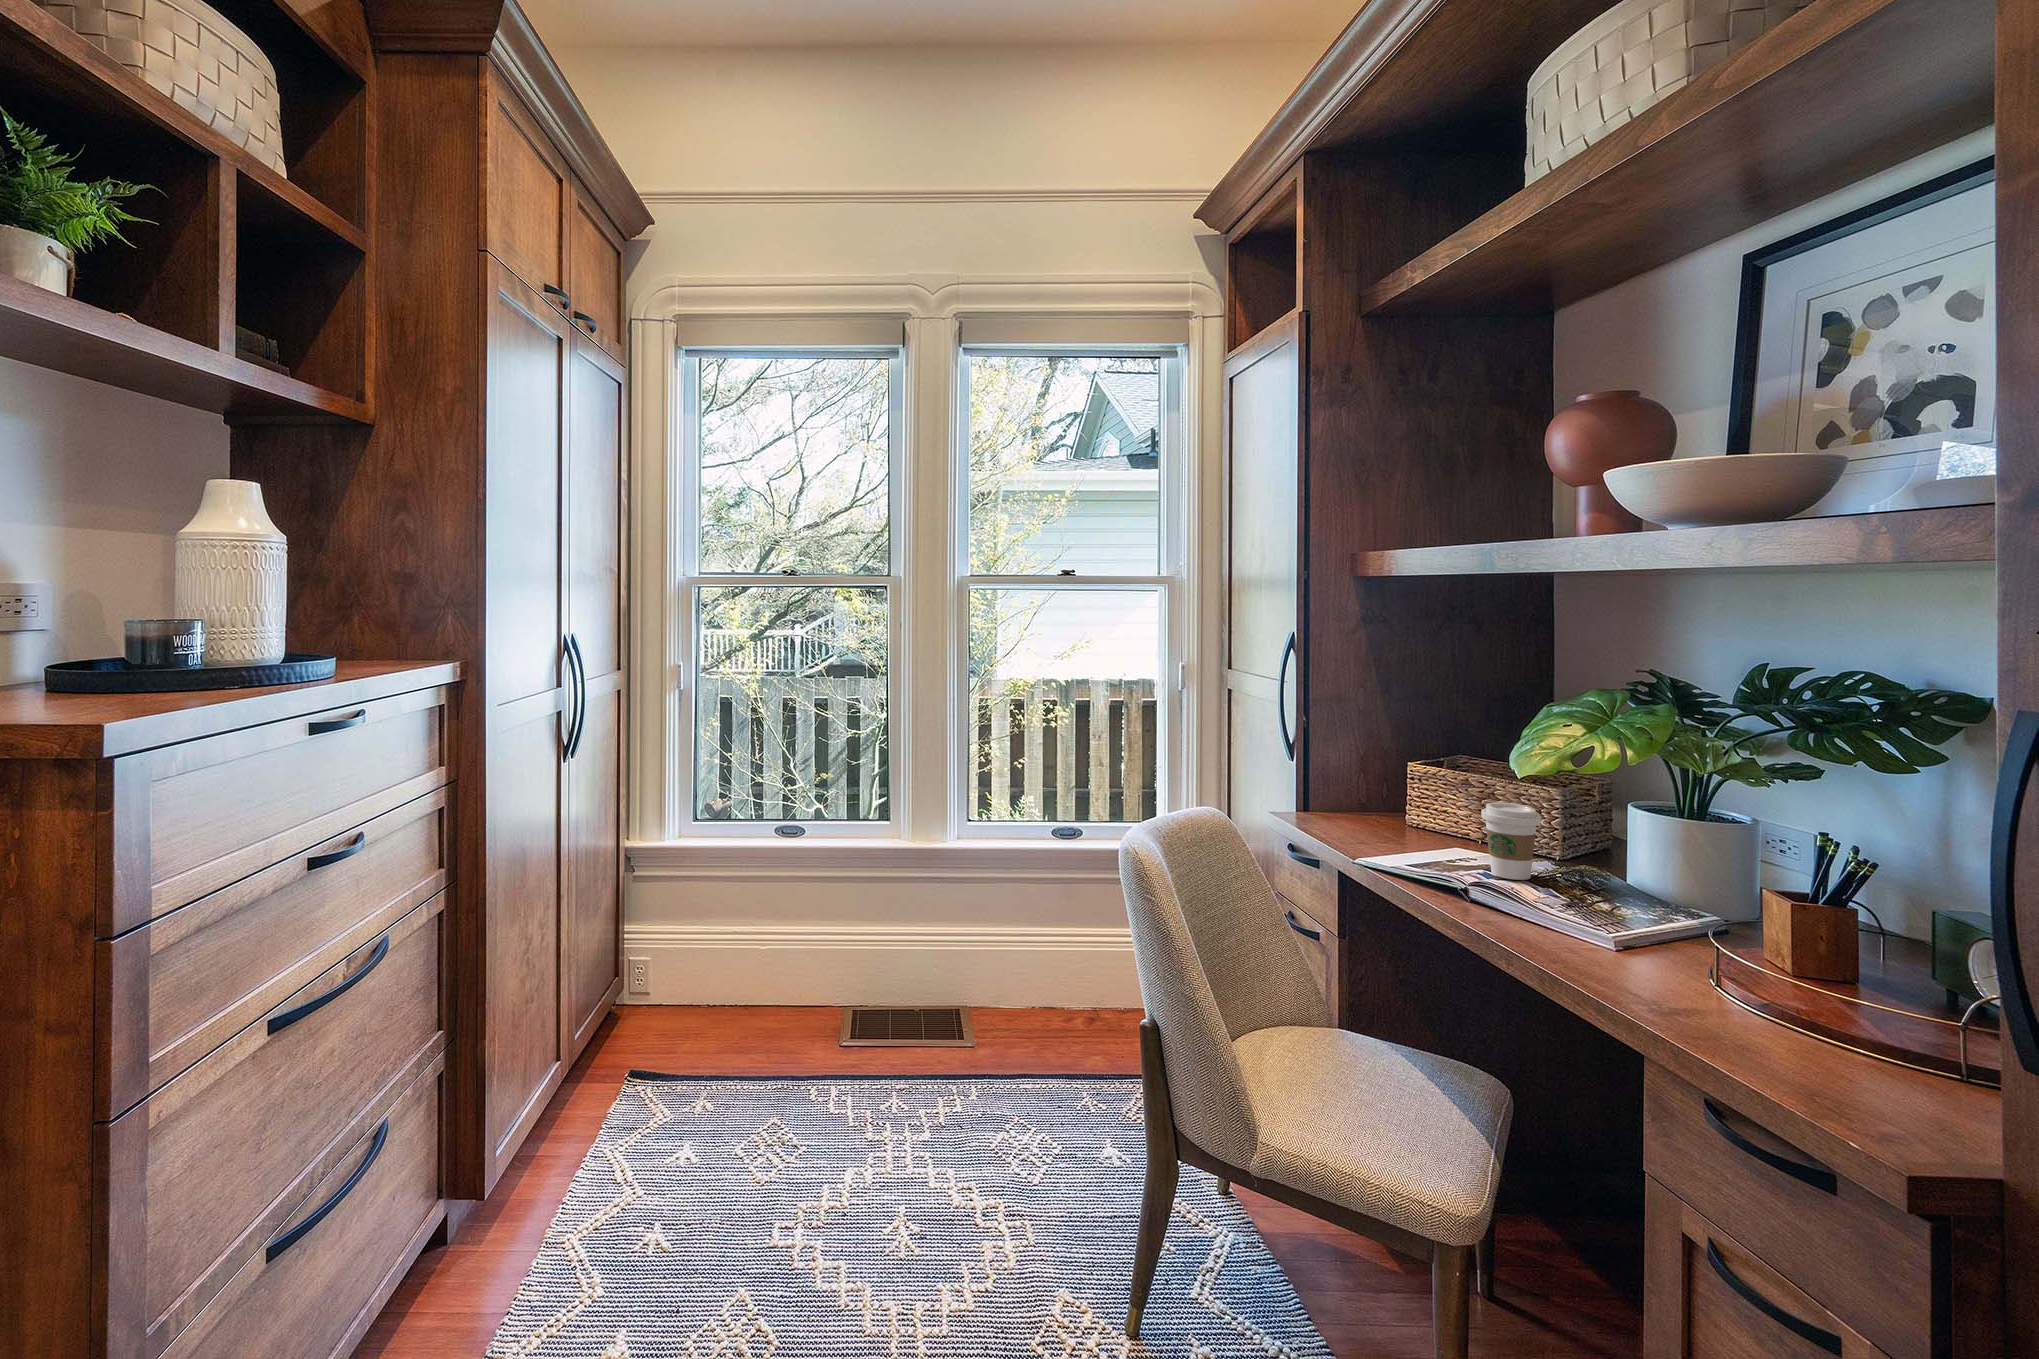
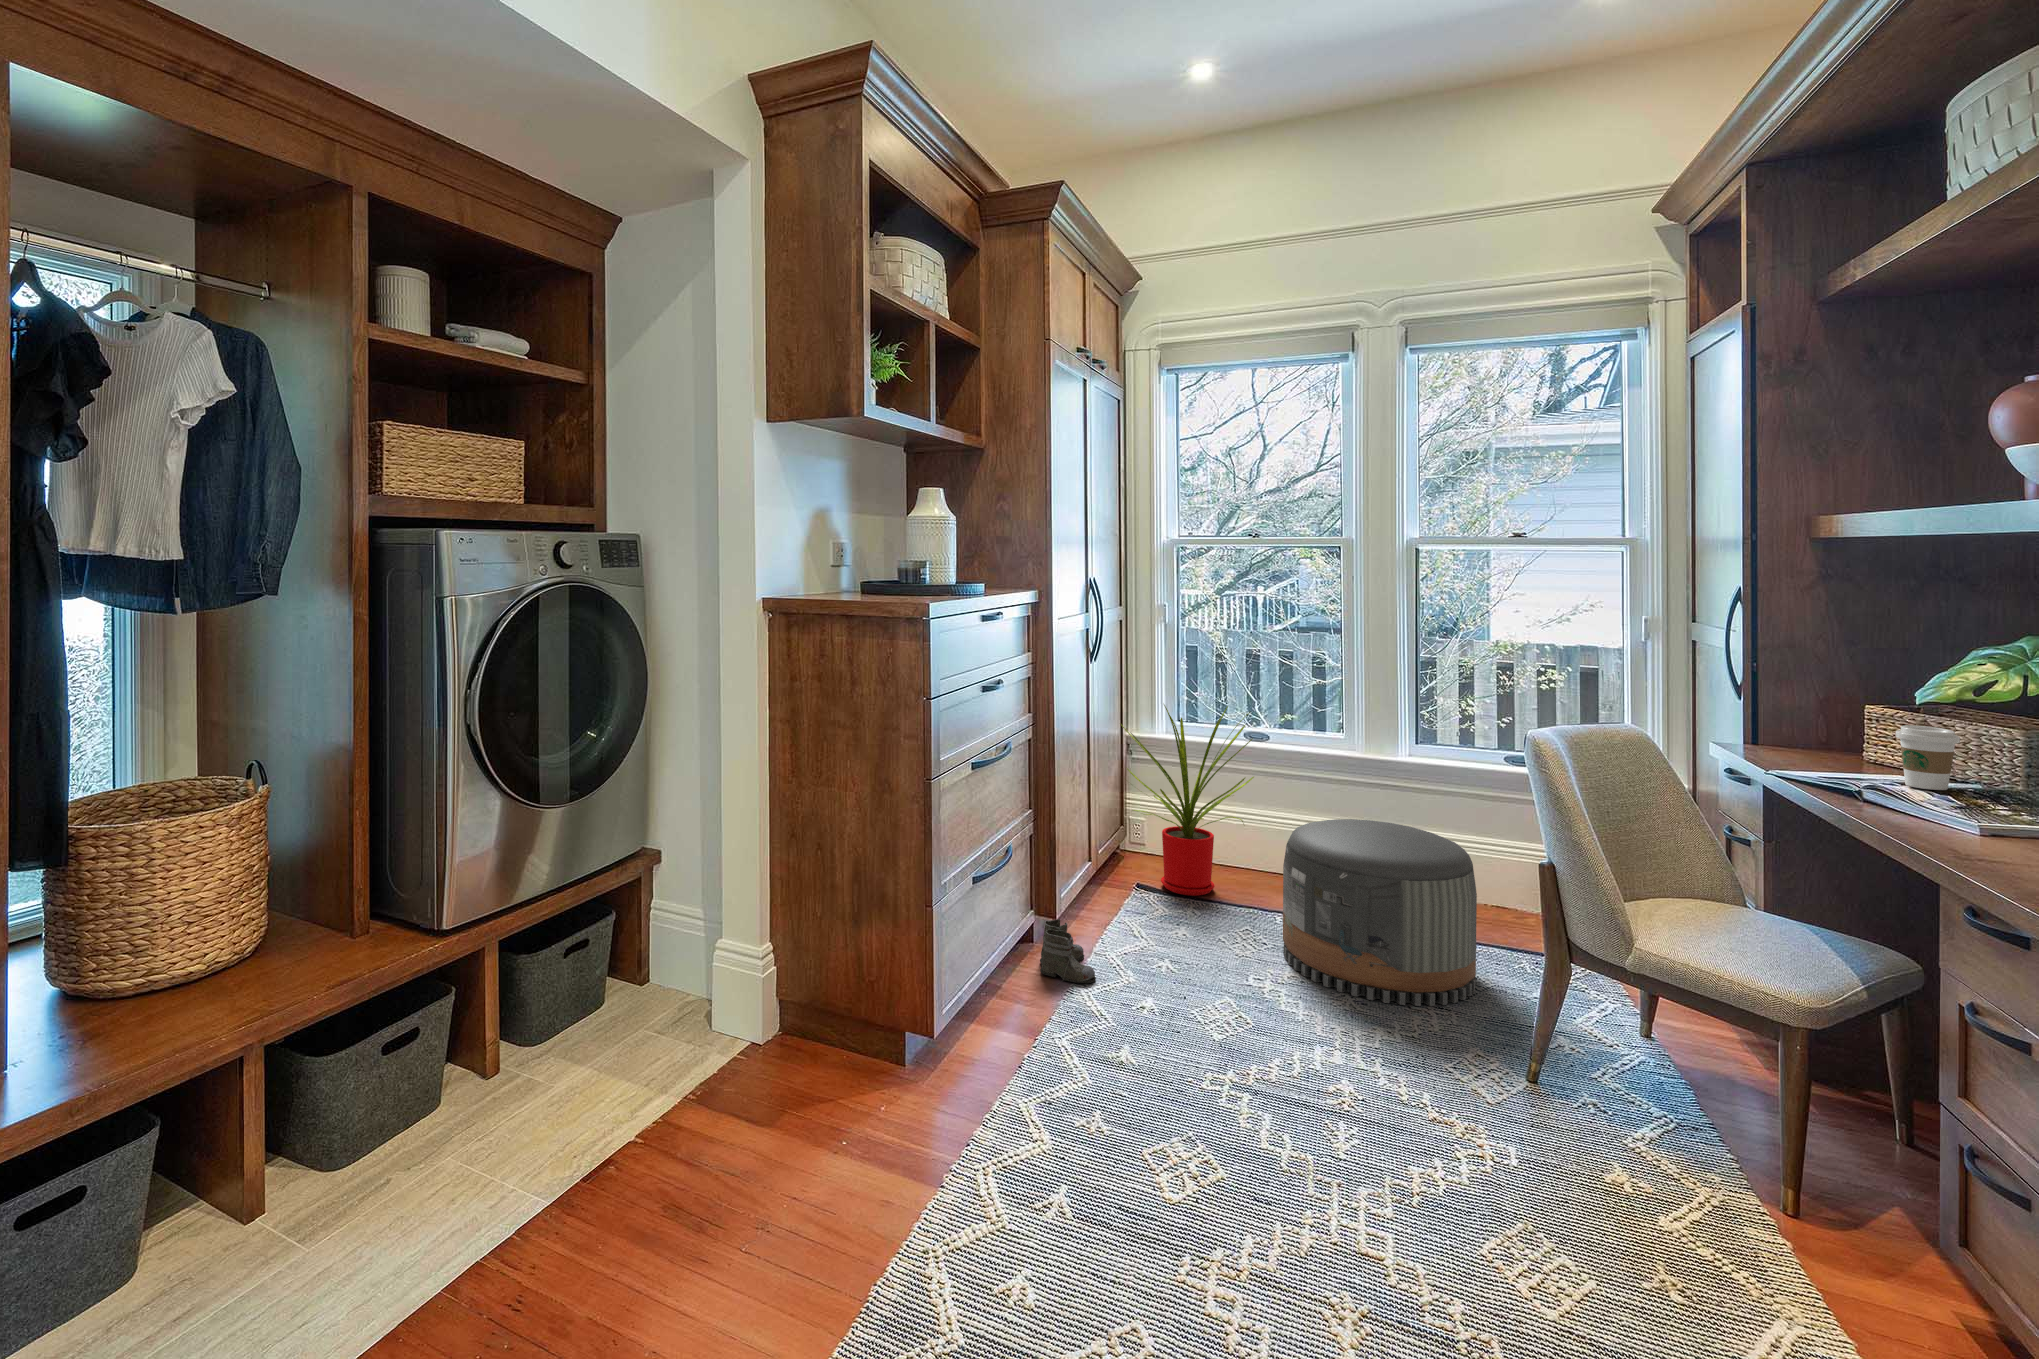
house plant: none [613,791,791,1063] -> present [1121,705,1254,896]
pouf: none [825,941,1053,1215] -> present [1283,819,1477,1006]
boots: none [454,1183,548,1323] -> present [1040,919,1096,985]

